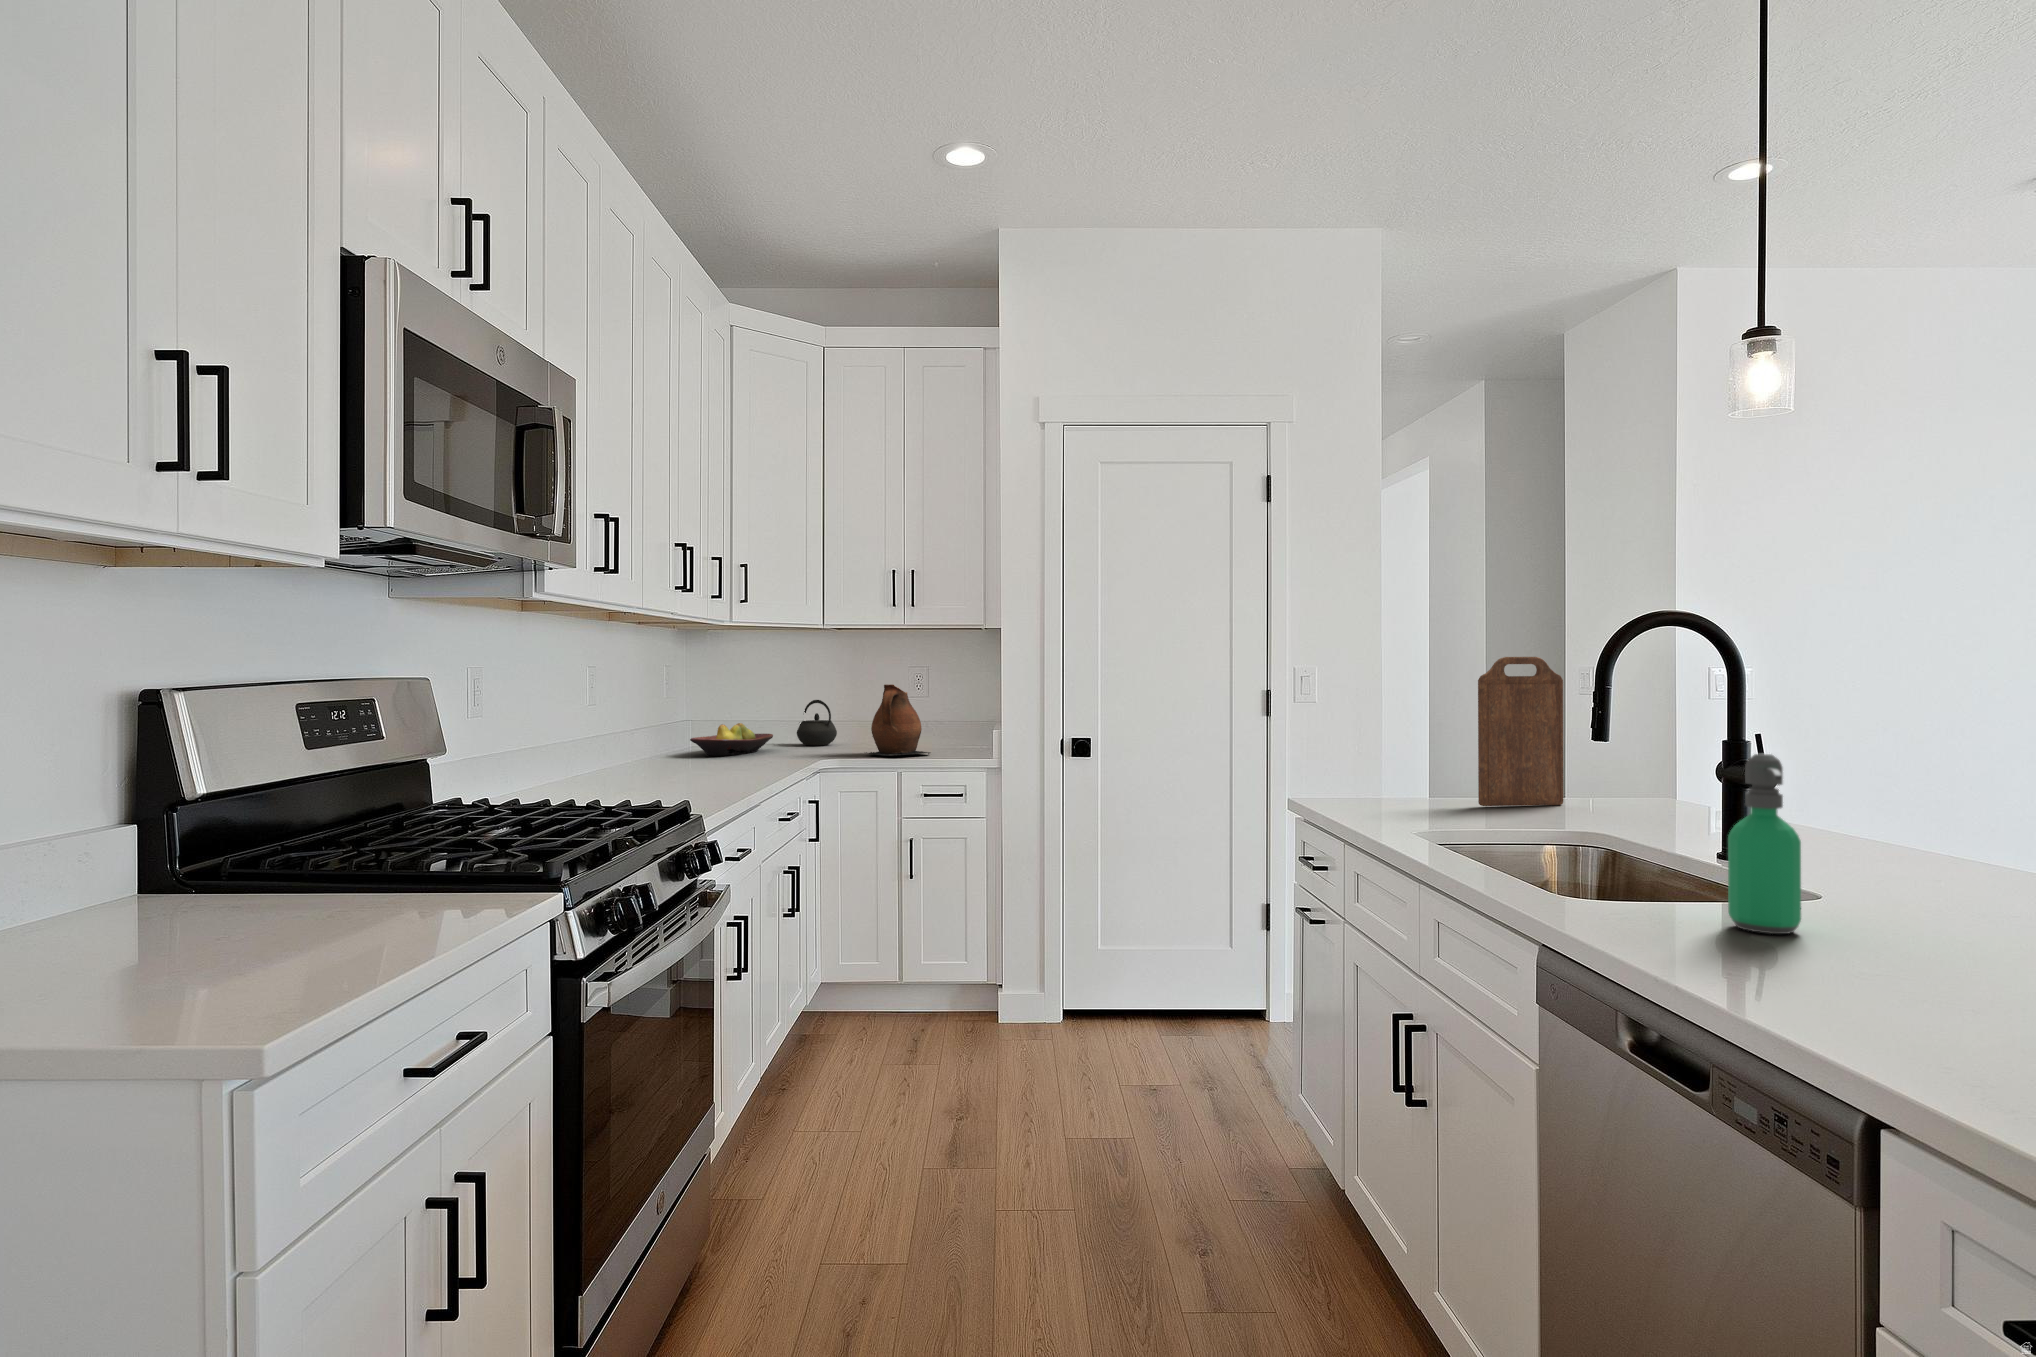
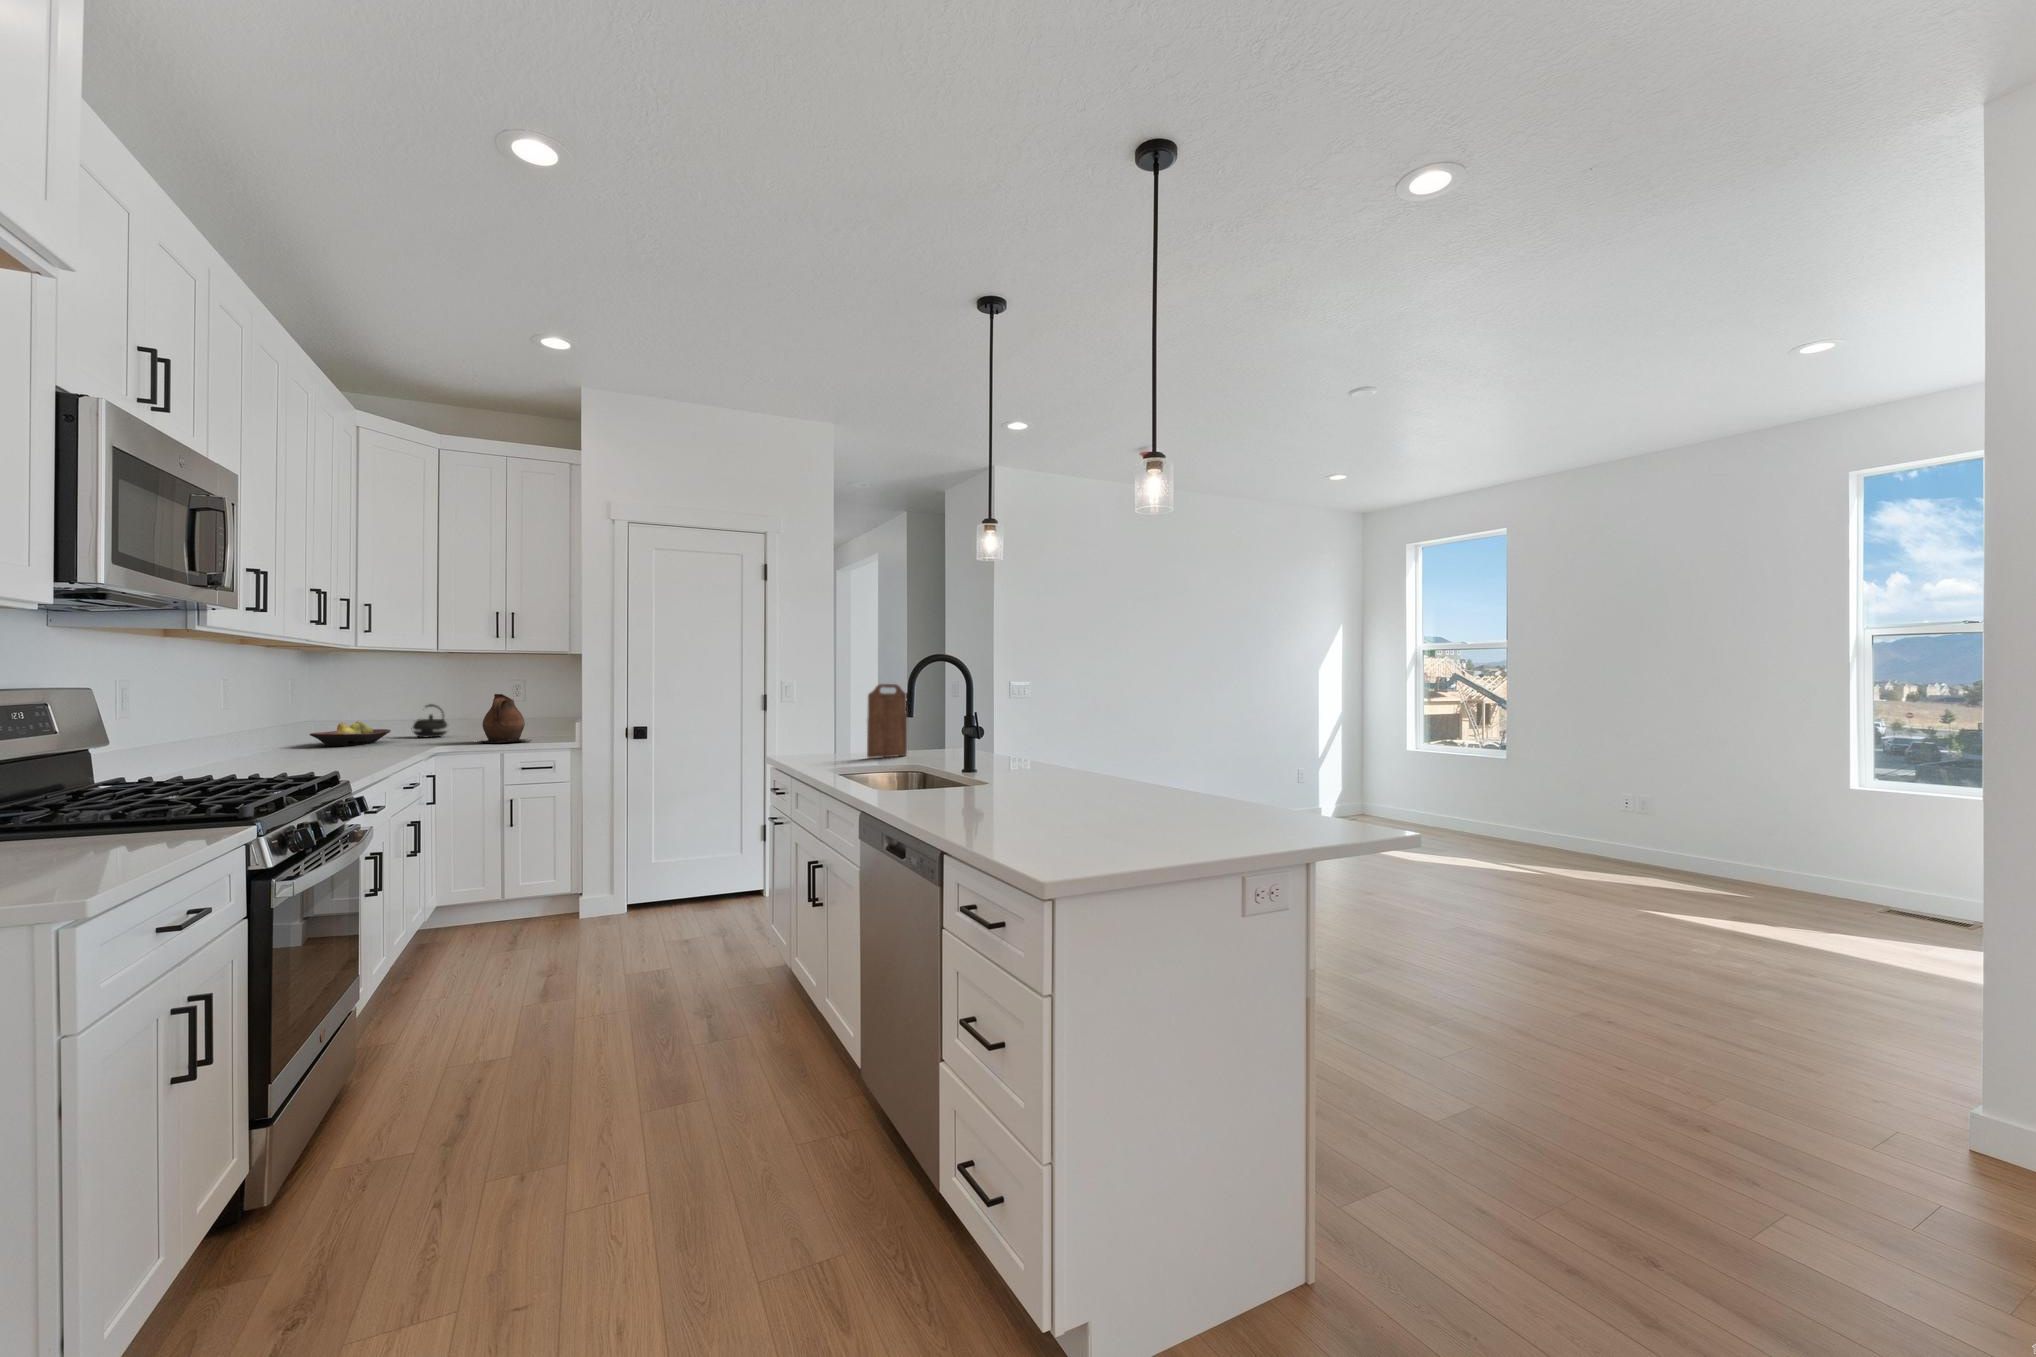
soap dispenser: present [1728,754,1801,934] -> none [932,726,956,797]

